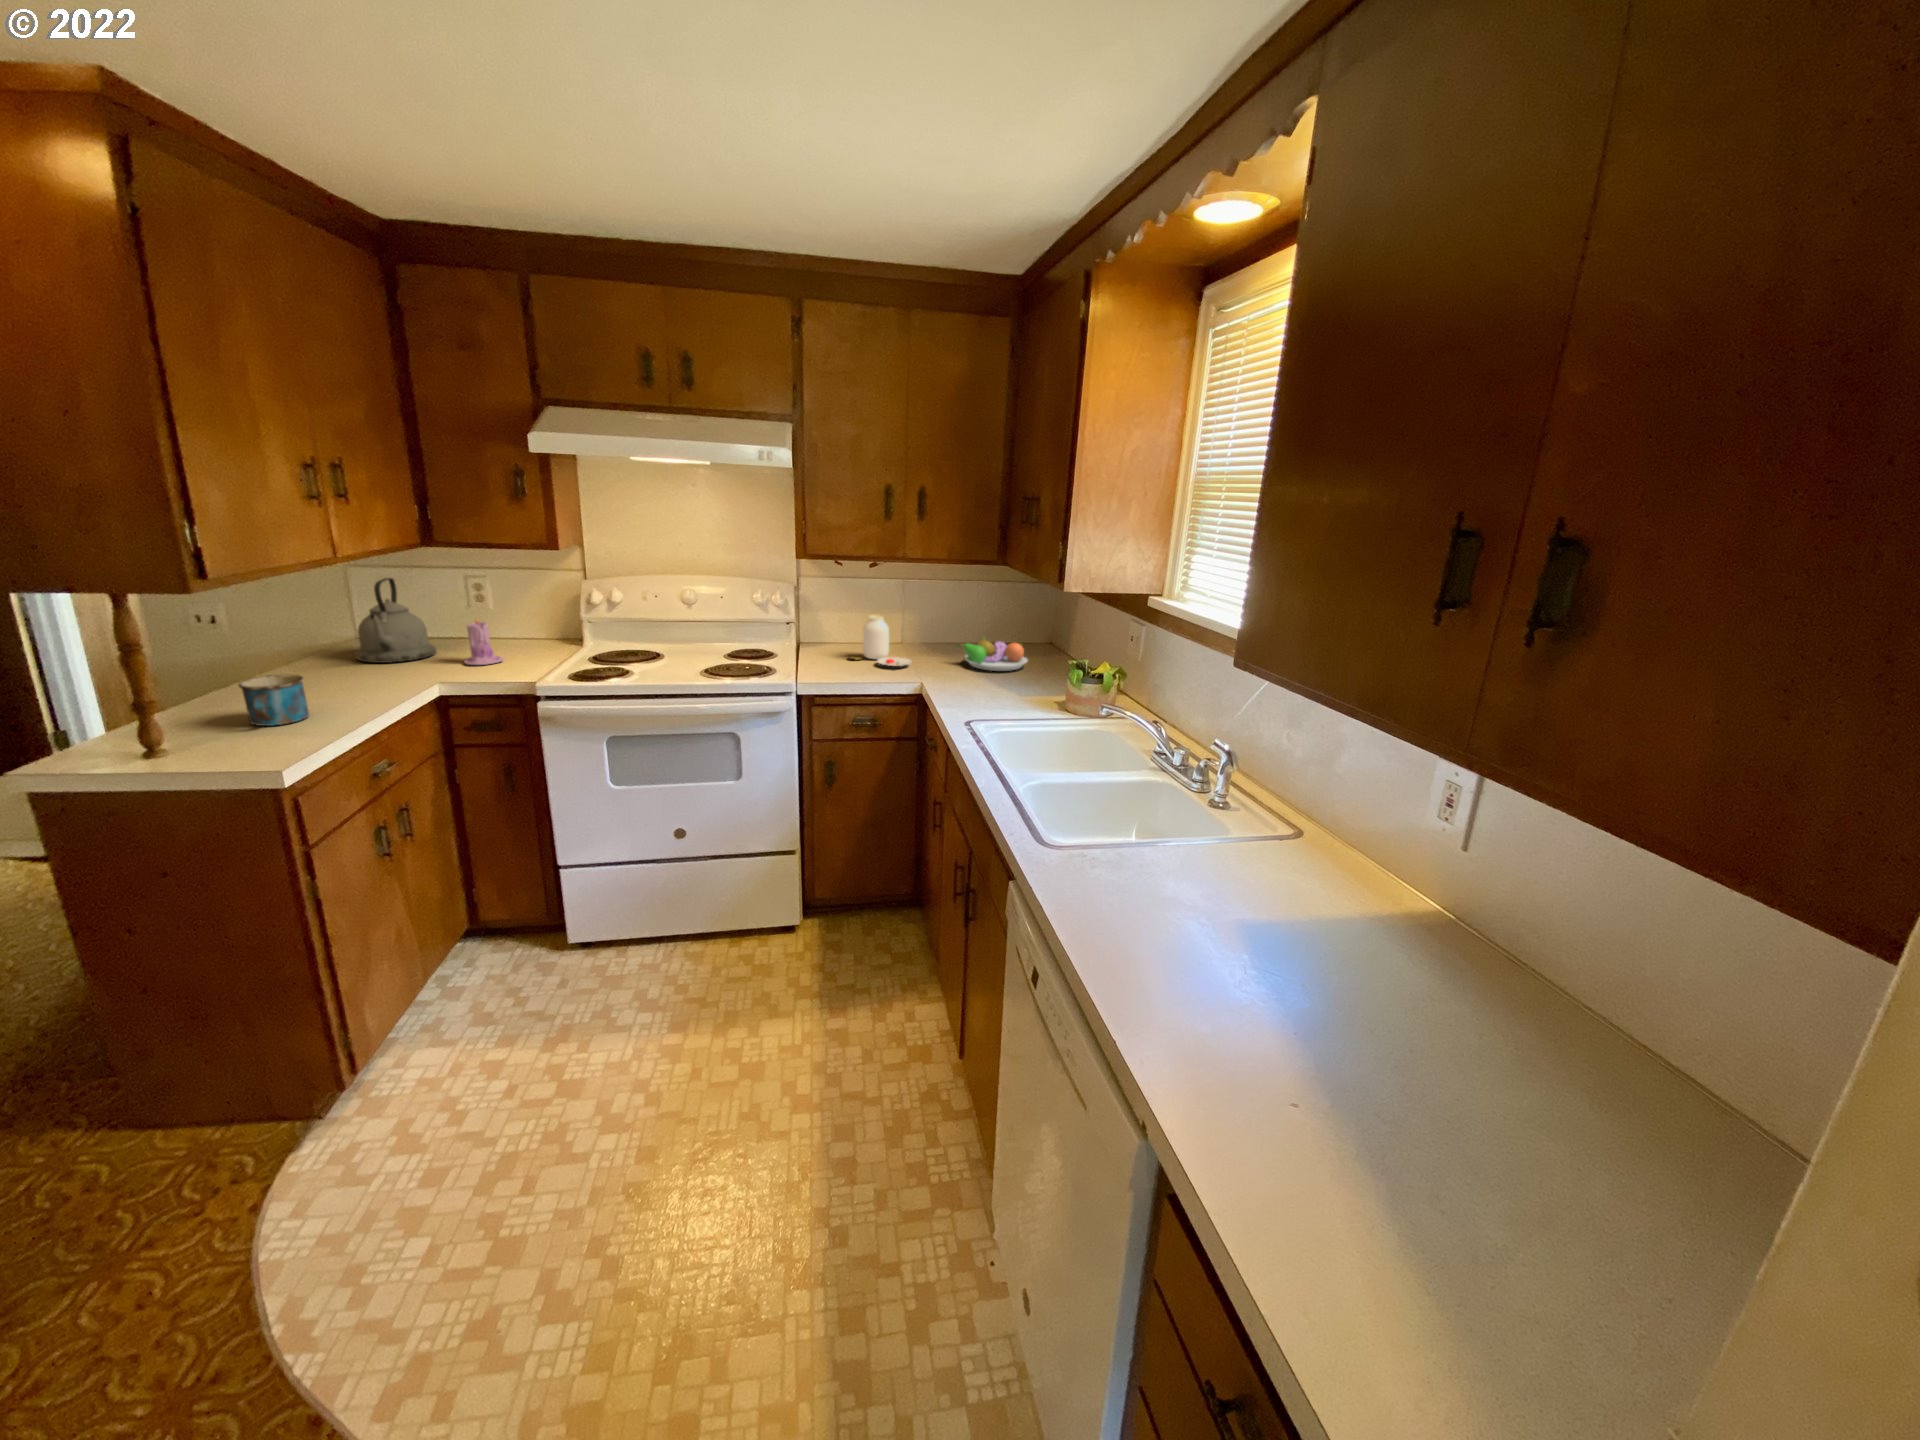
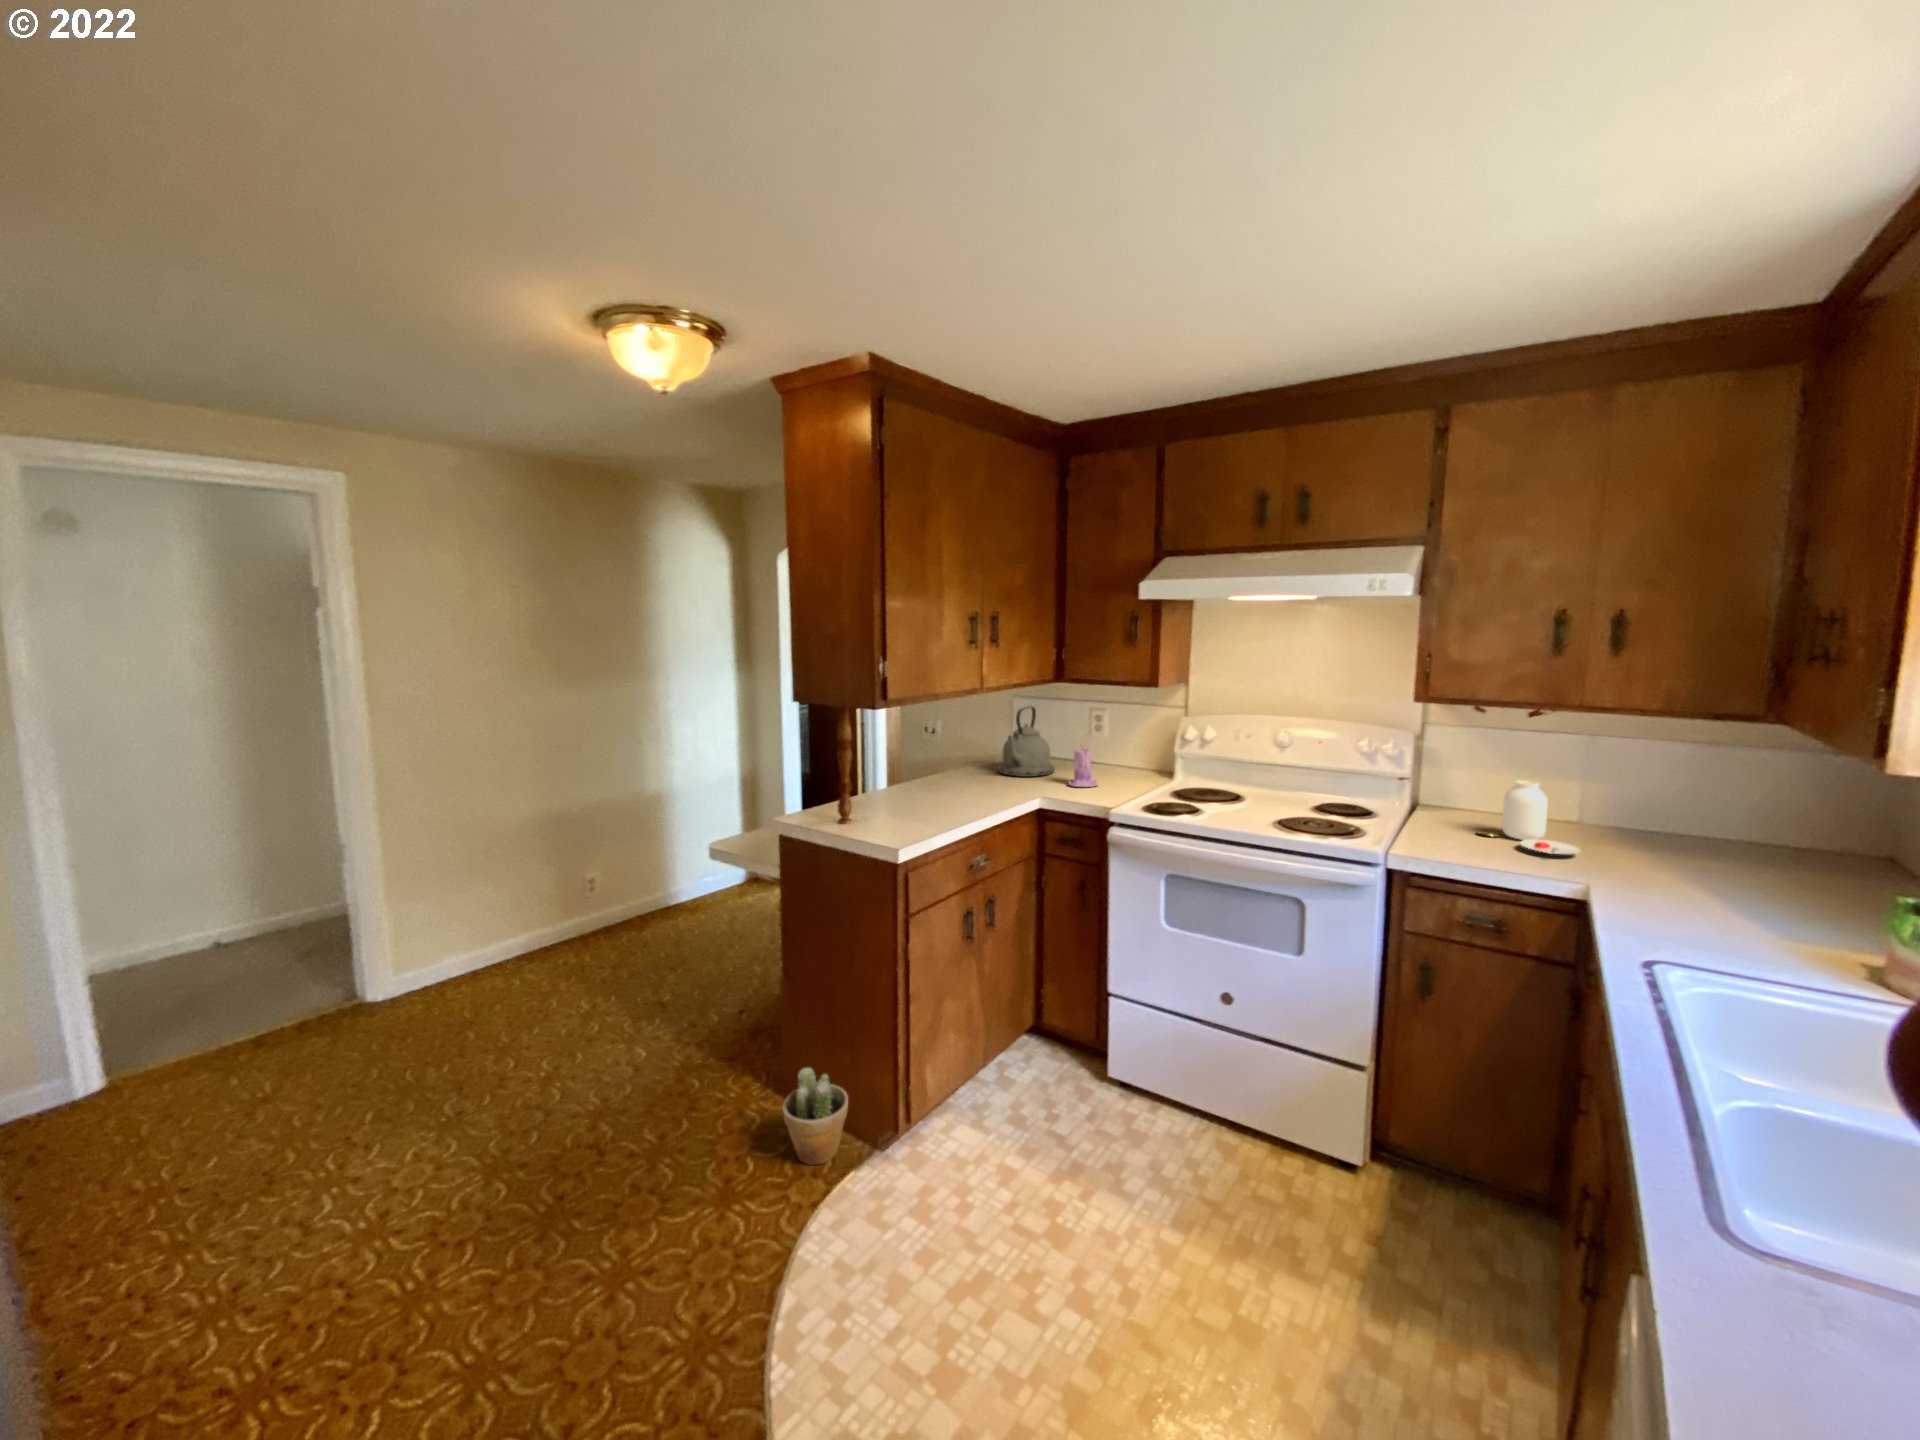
fruit bowl: present [958,638,1028,671] -> none [1671,830,1829,894]
mug: present [239,675,309,726] -> none [904,776,943,815]
potted plant: none [144,1069,260,1184] -> present [782,1068,848,1165]

